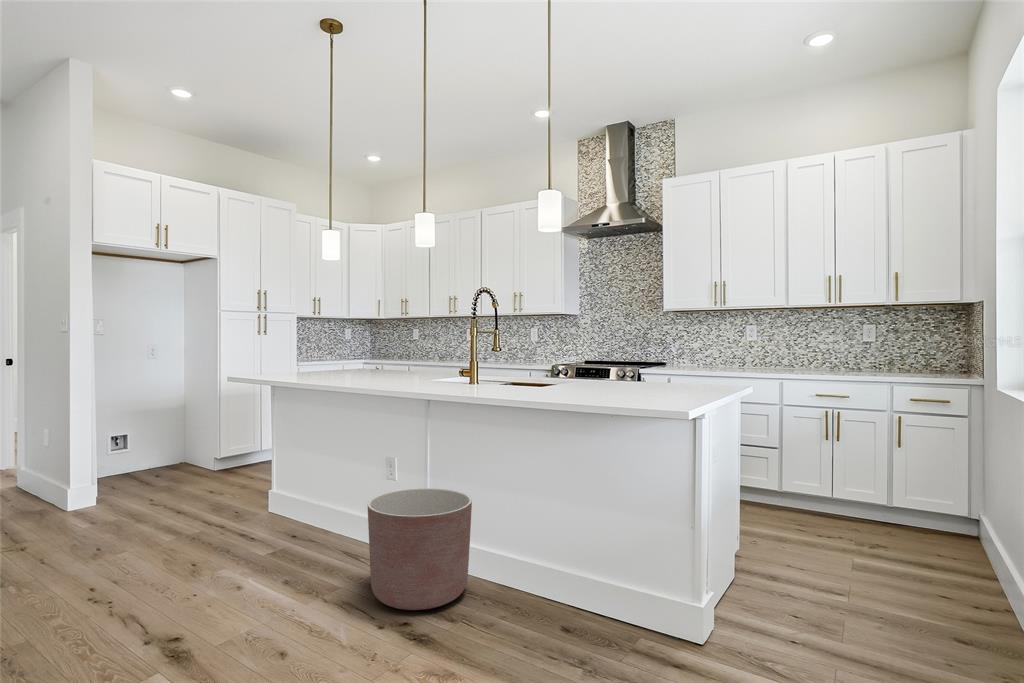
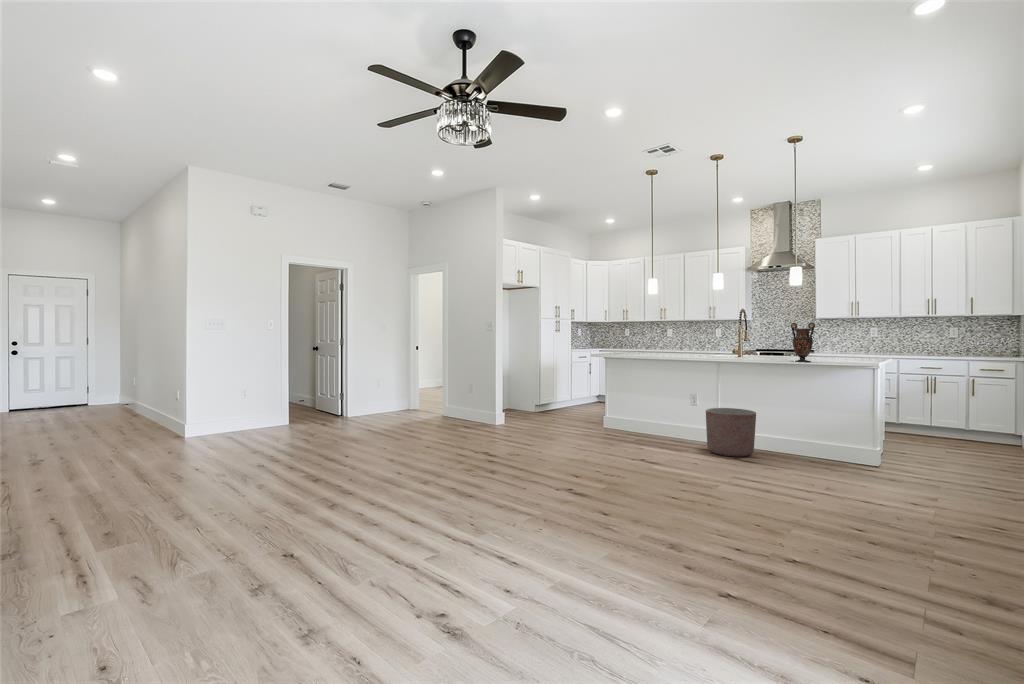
vase: none [537,303,577,392] -> present [791,322,815,362]

